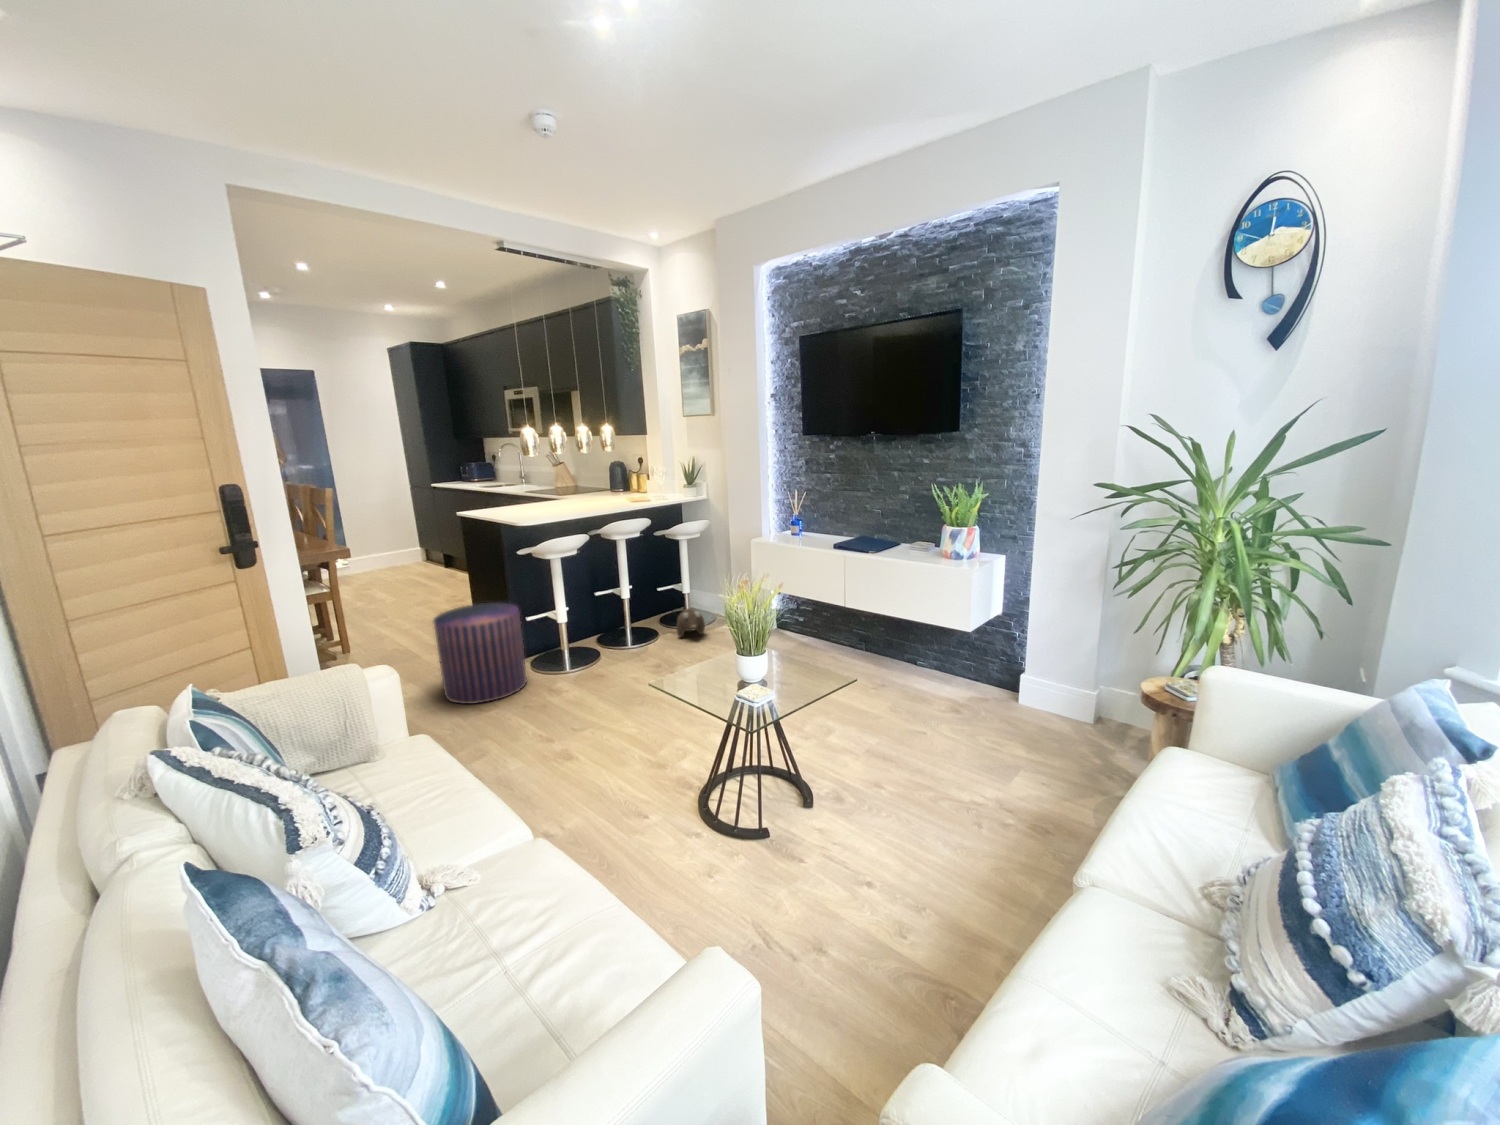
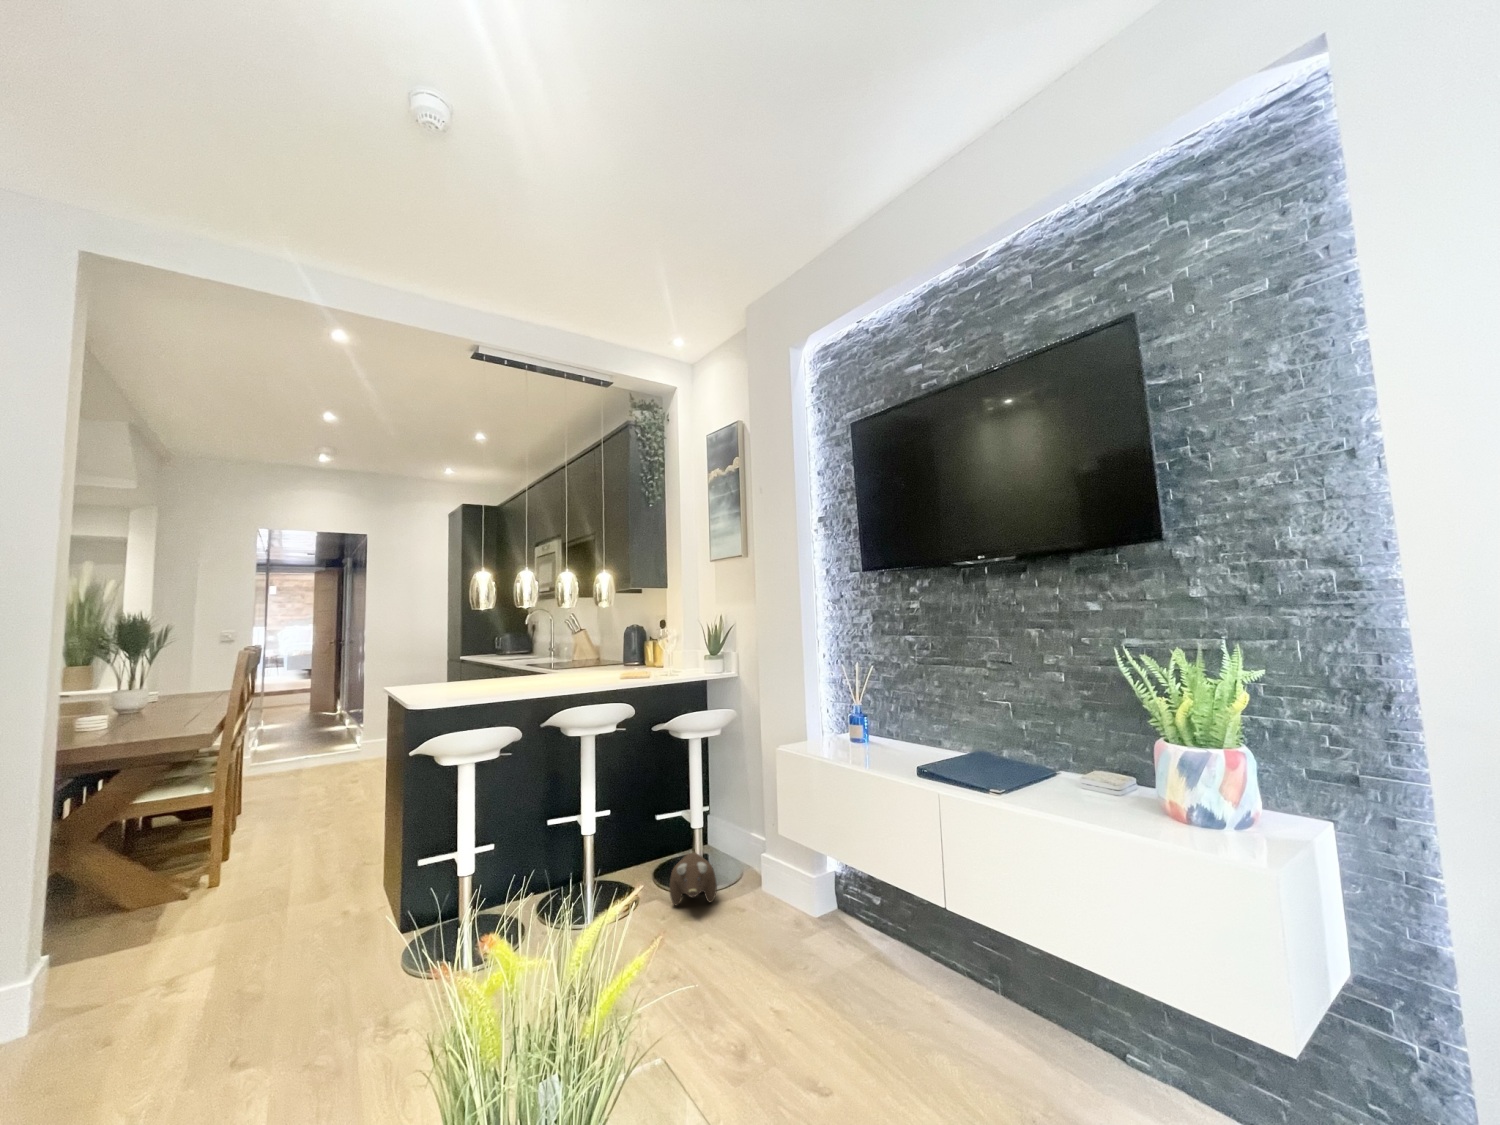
pouf: present [434,603,527,704] -> none [218,839,386,1053]

